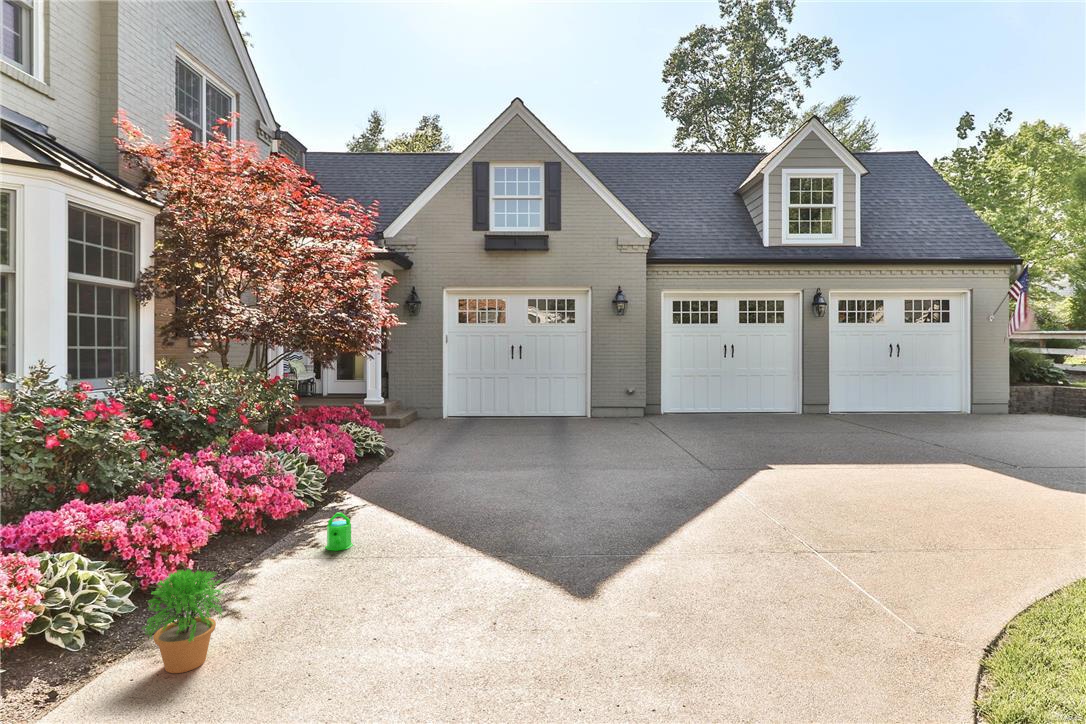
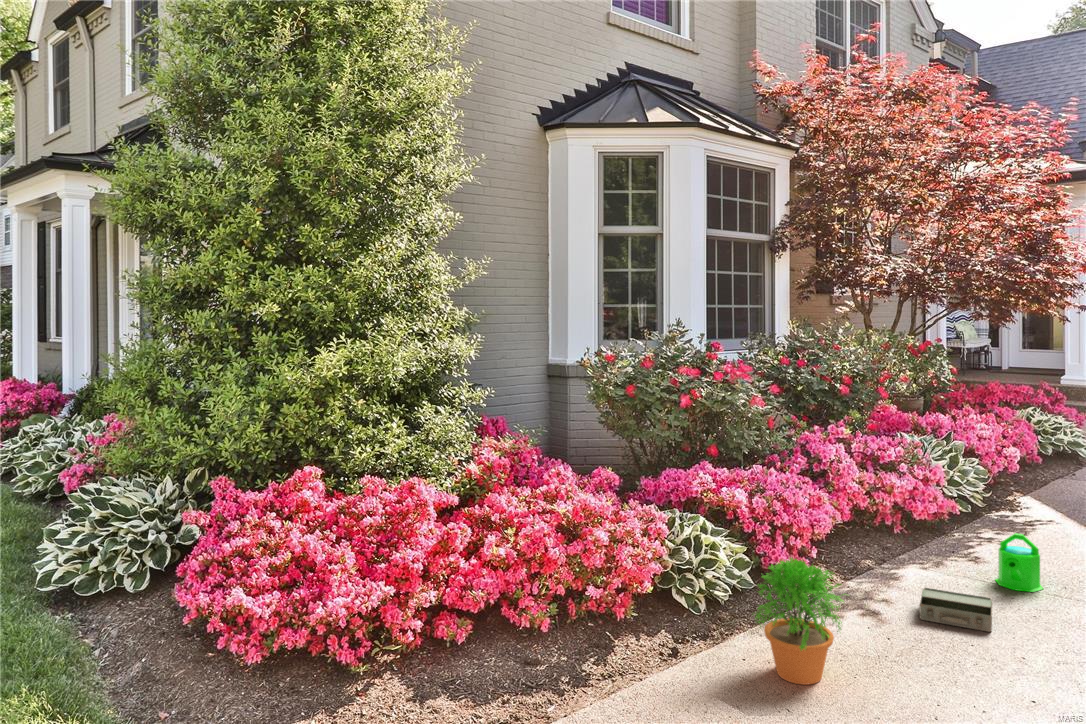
toolbox: none [277,560,324,589] -> present [919,588,992,632]

